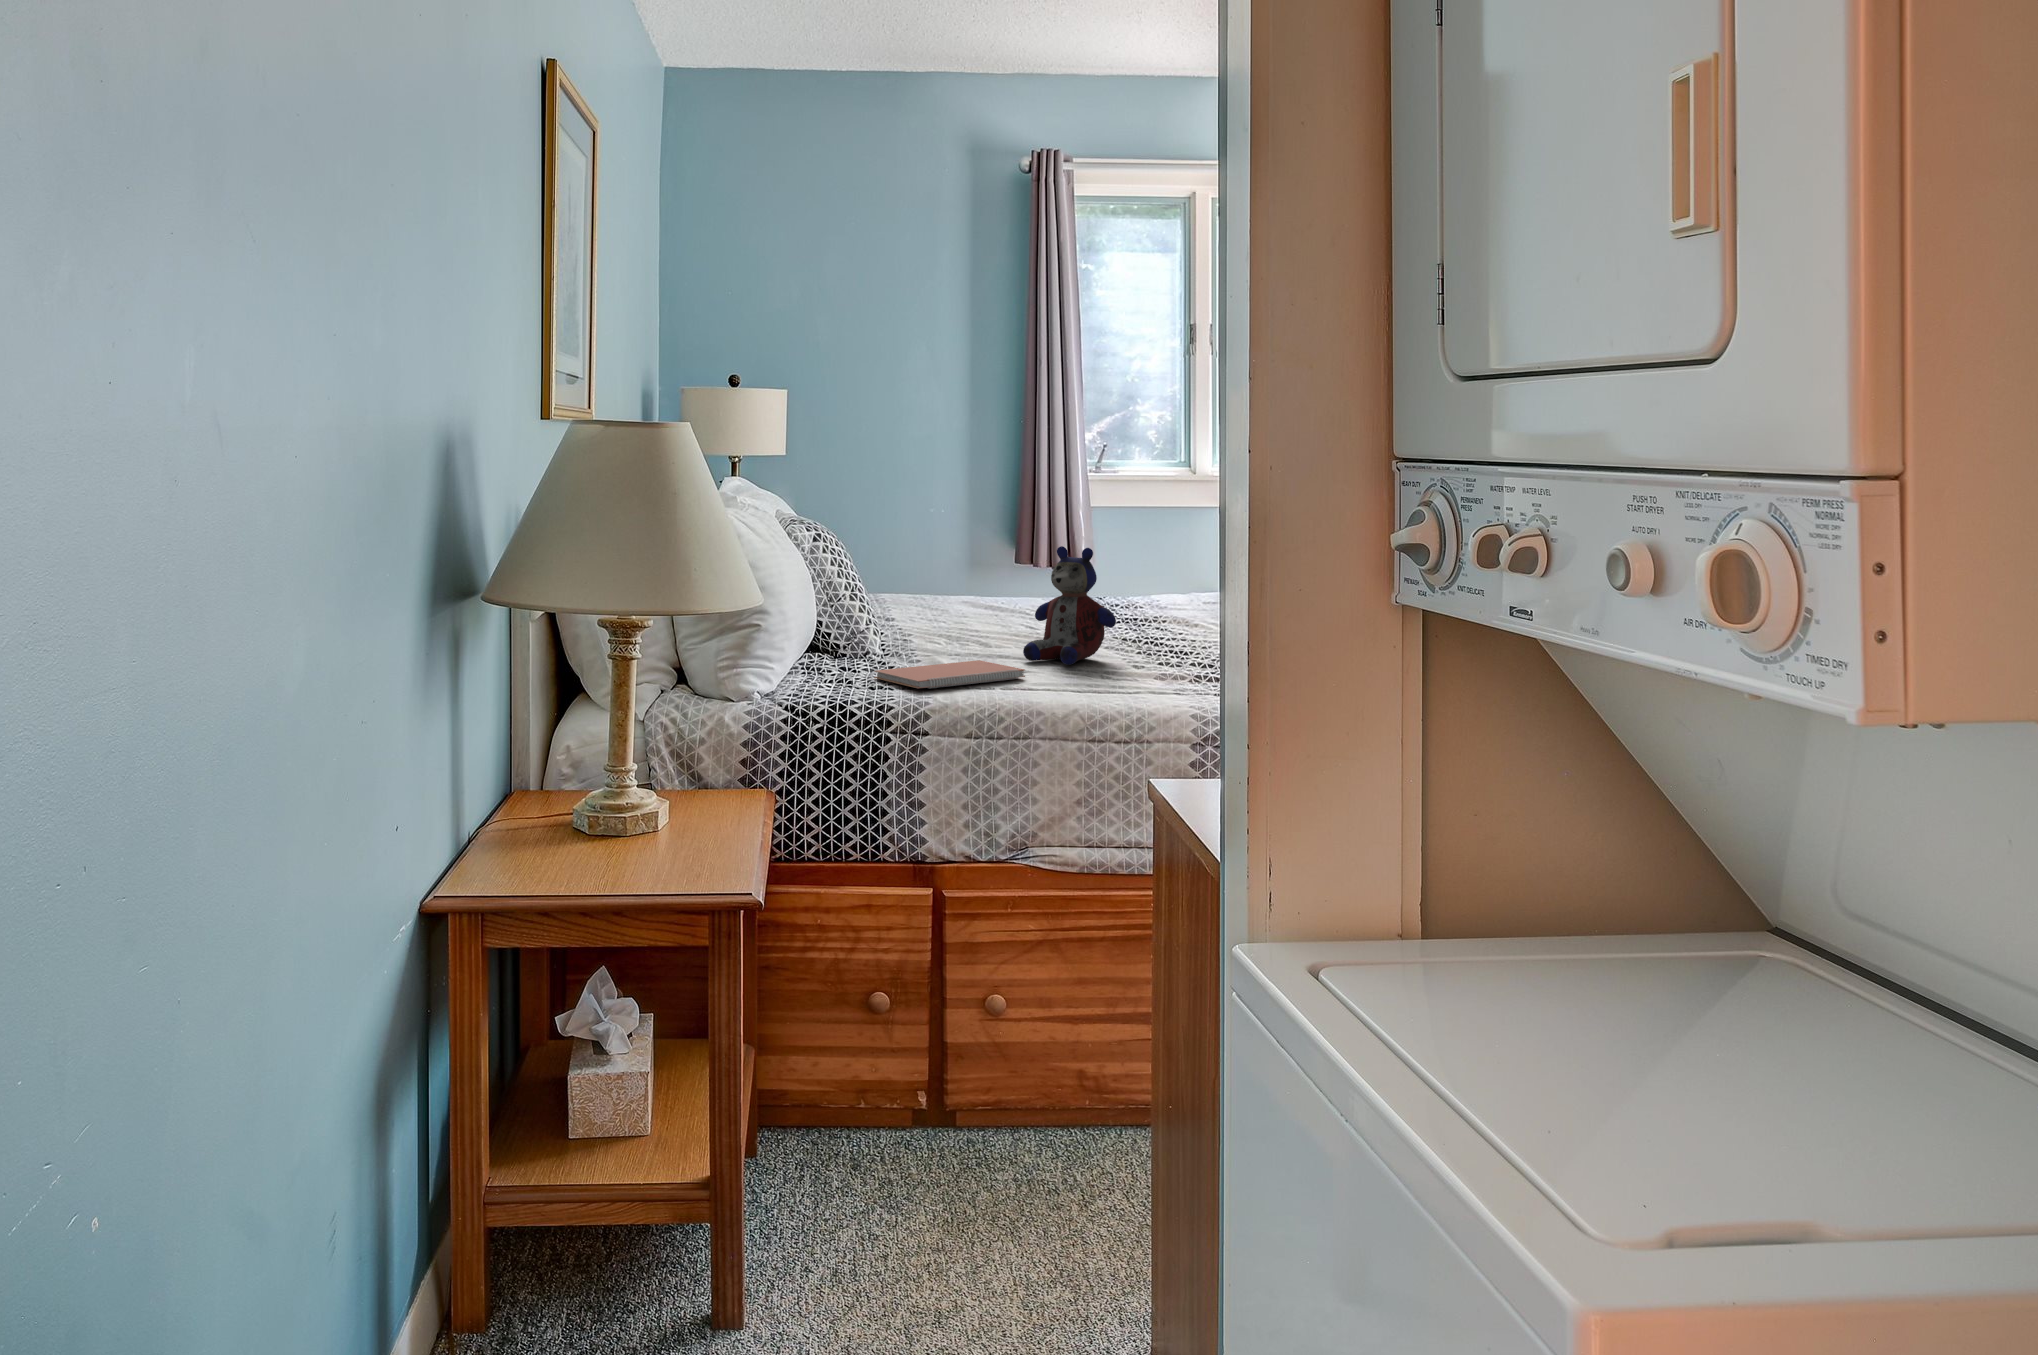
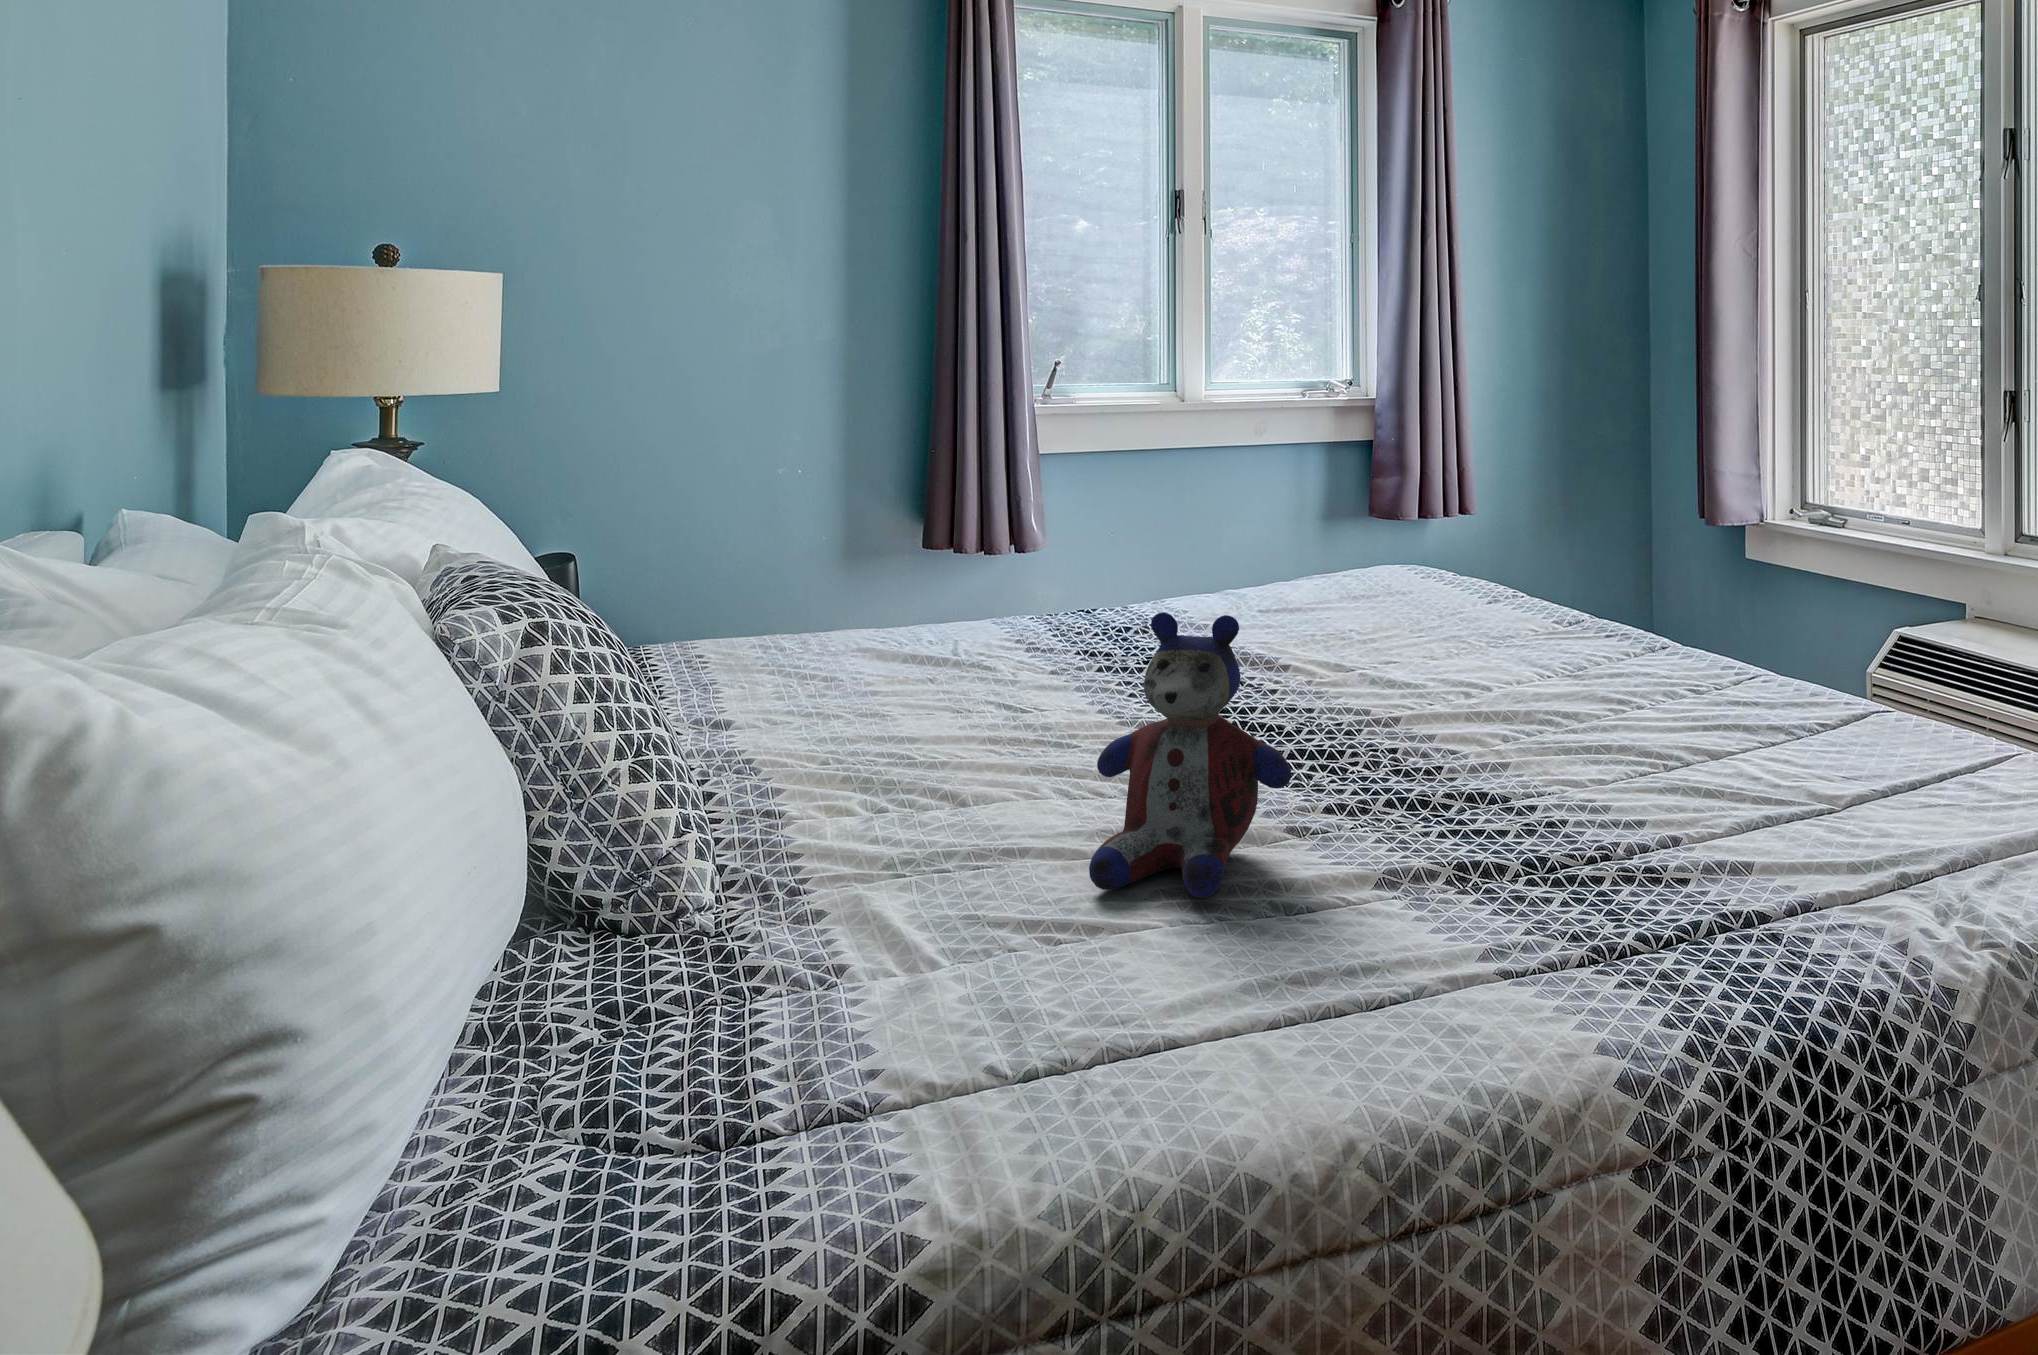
notebook: present [874,660,1025,689] -> none [711,929,1137,1154]

